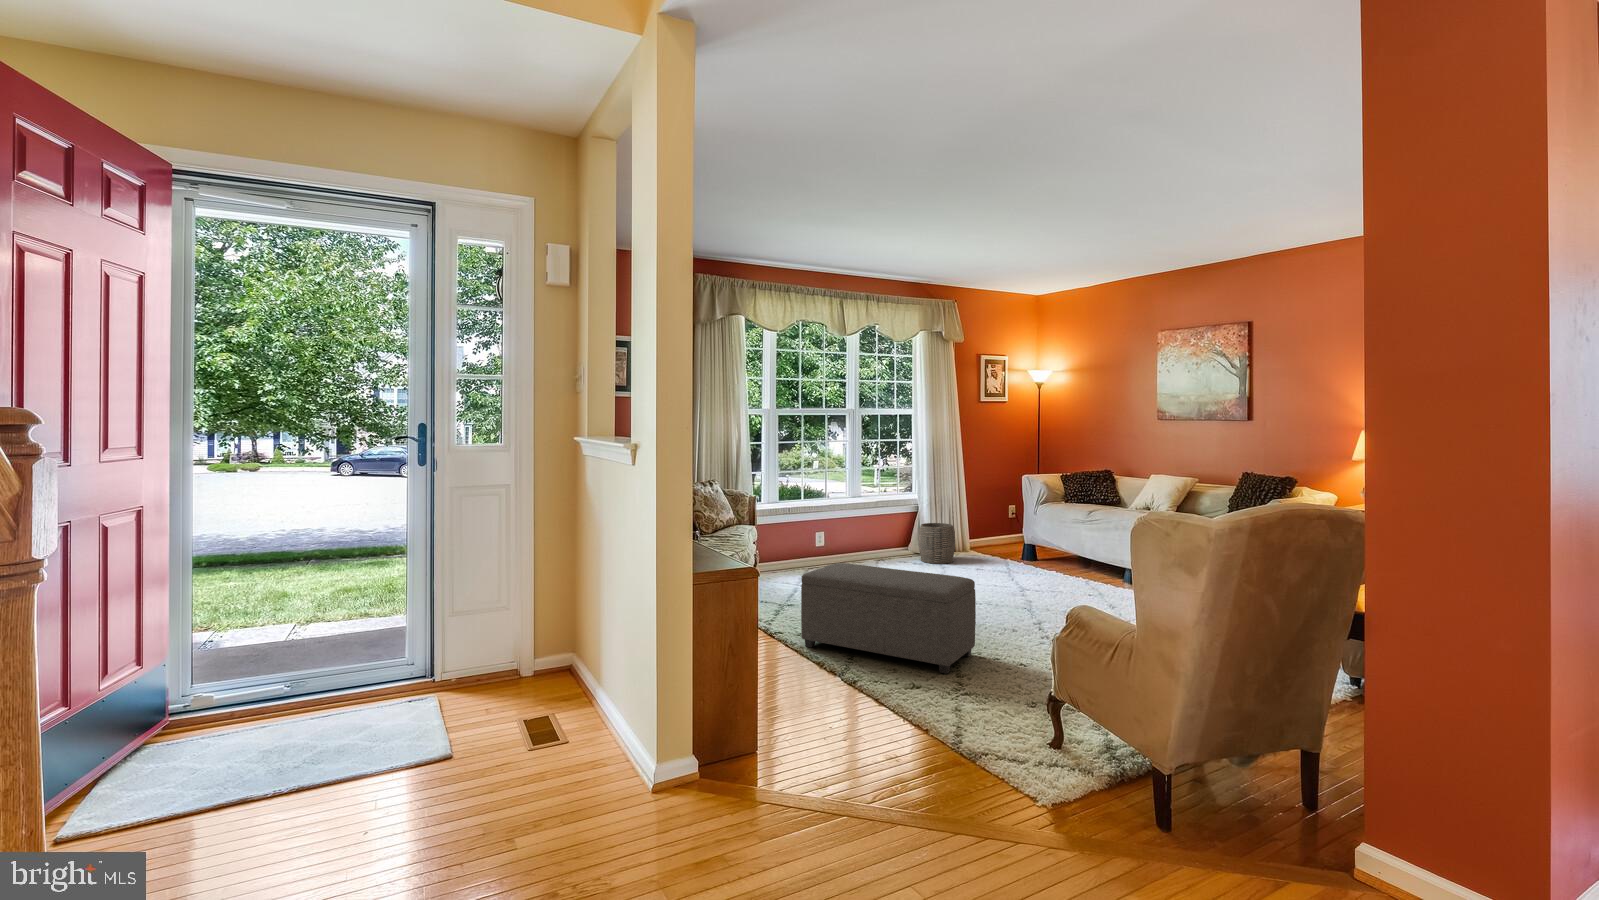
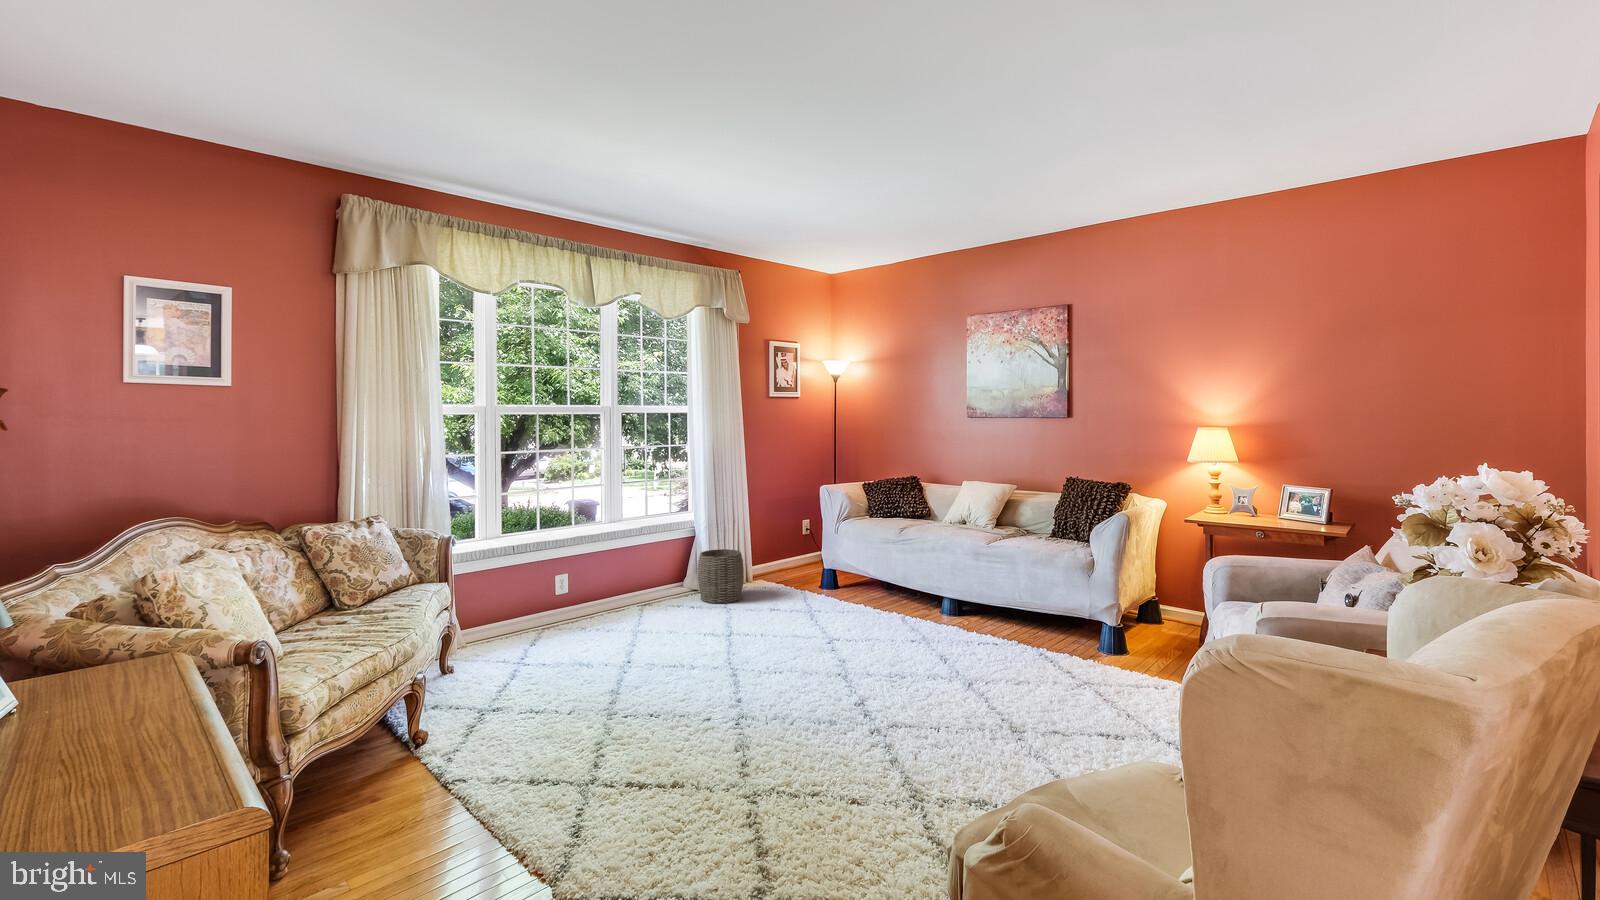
ottoman: present [801,563,976,674] -> none [490,654,787,856]

